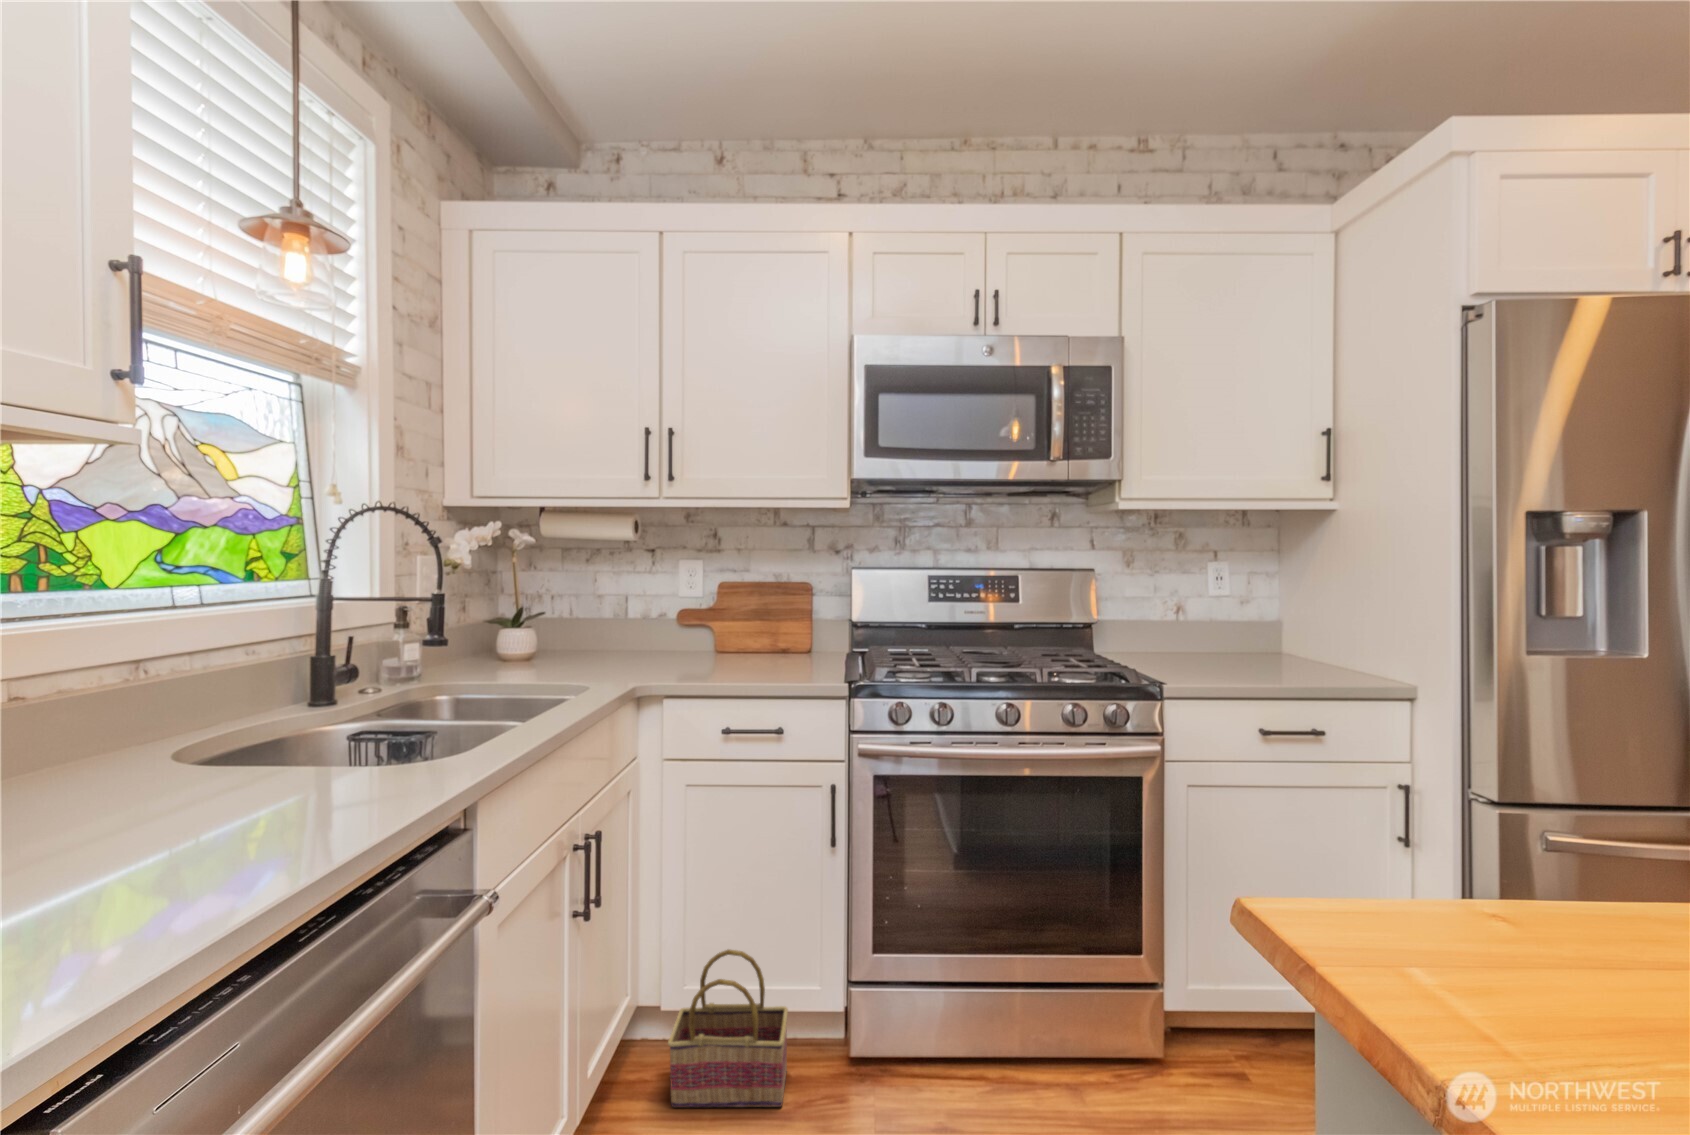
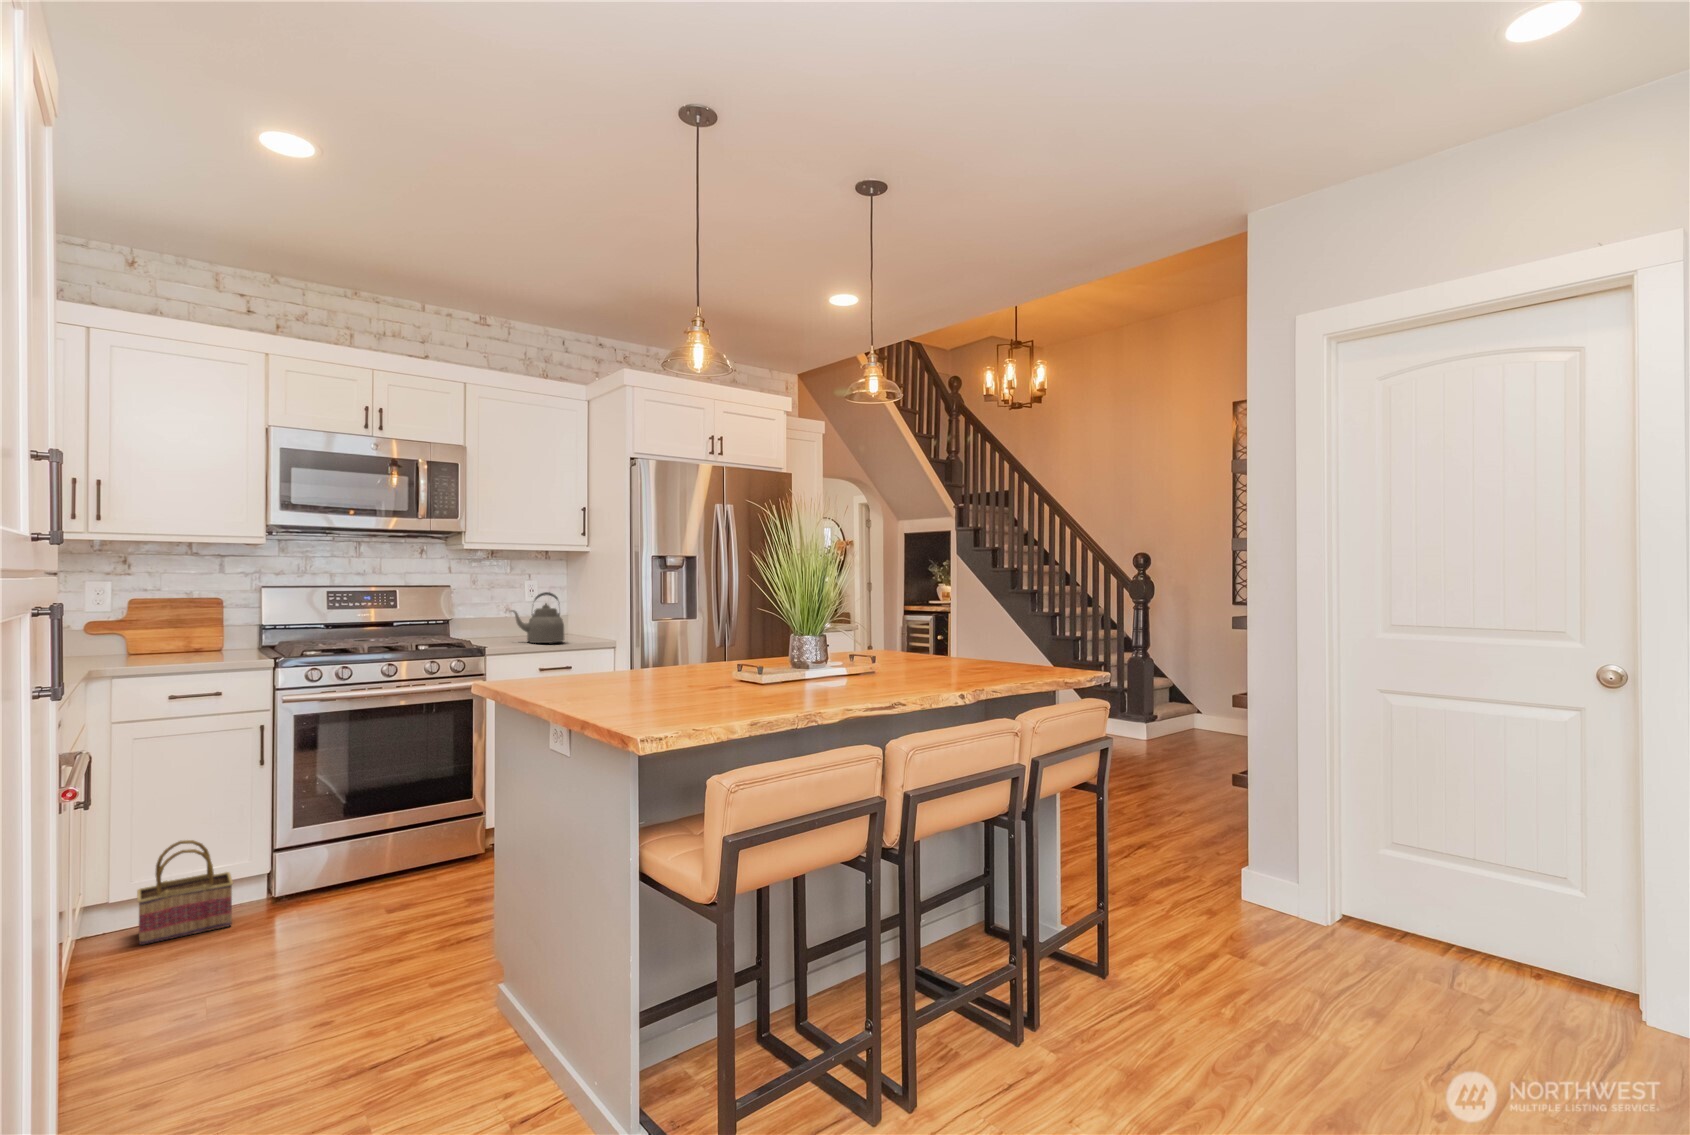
kettle: none [1198,584,1302,679] -> present [511,592,564,643]

